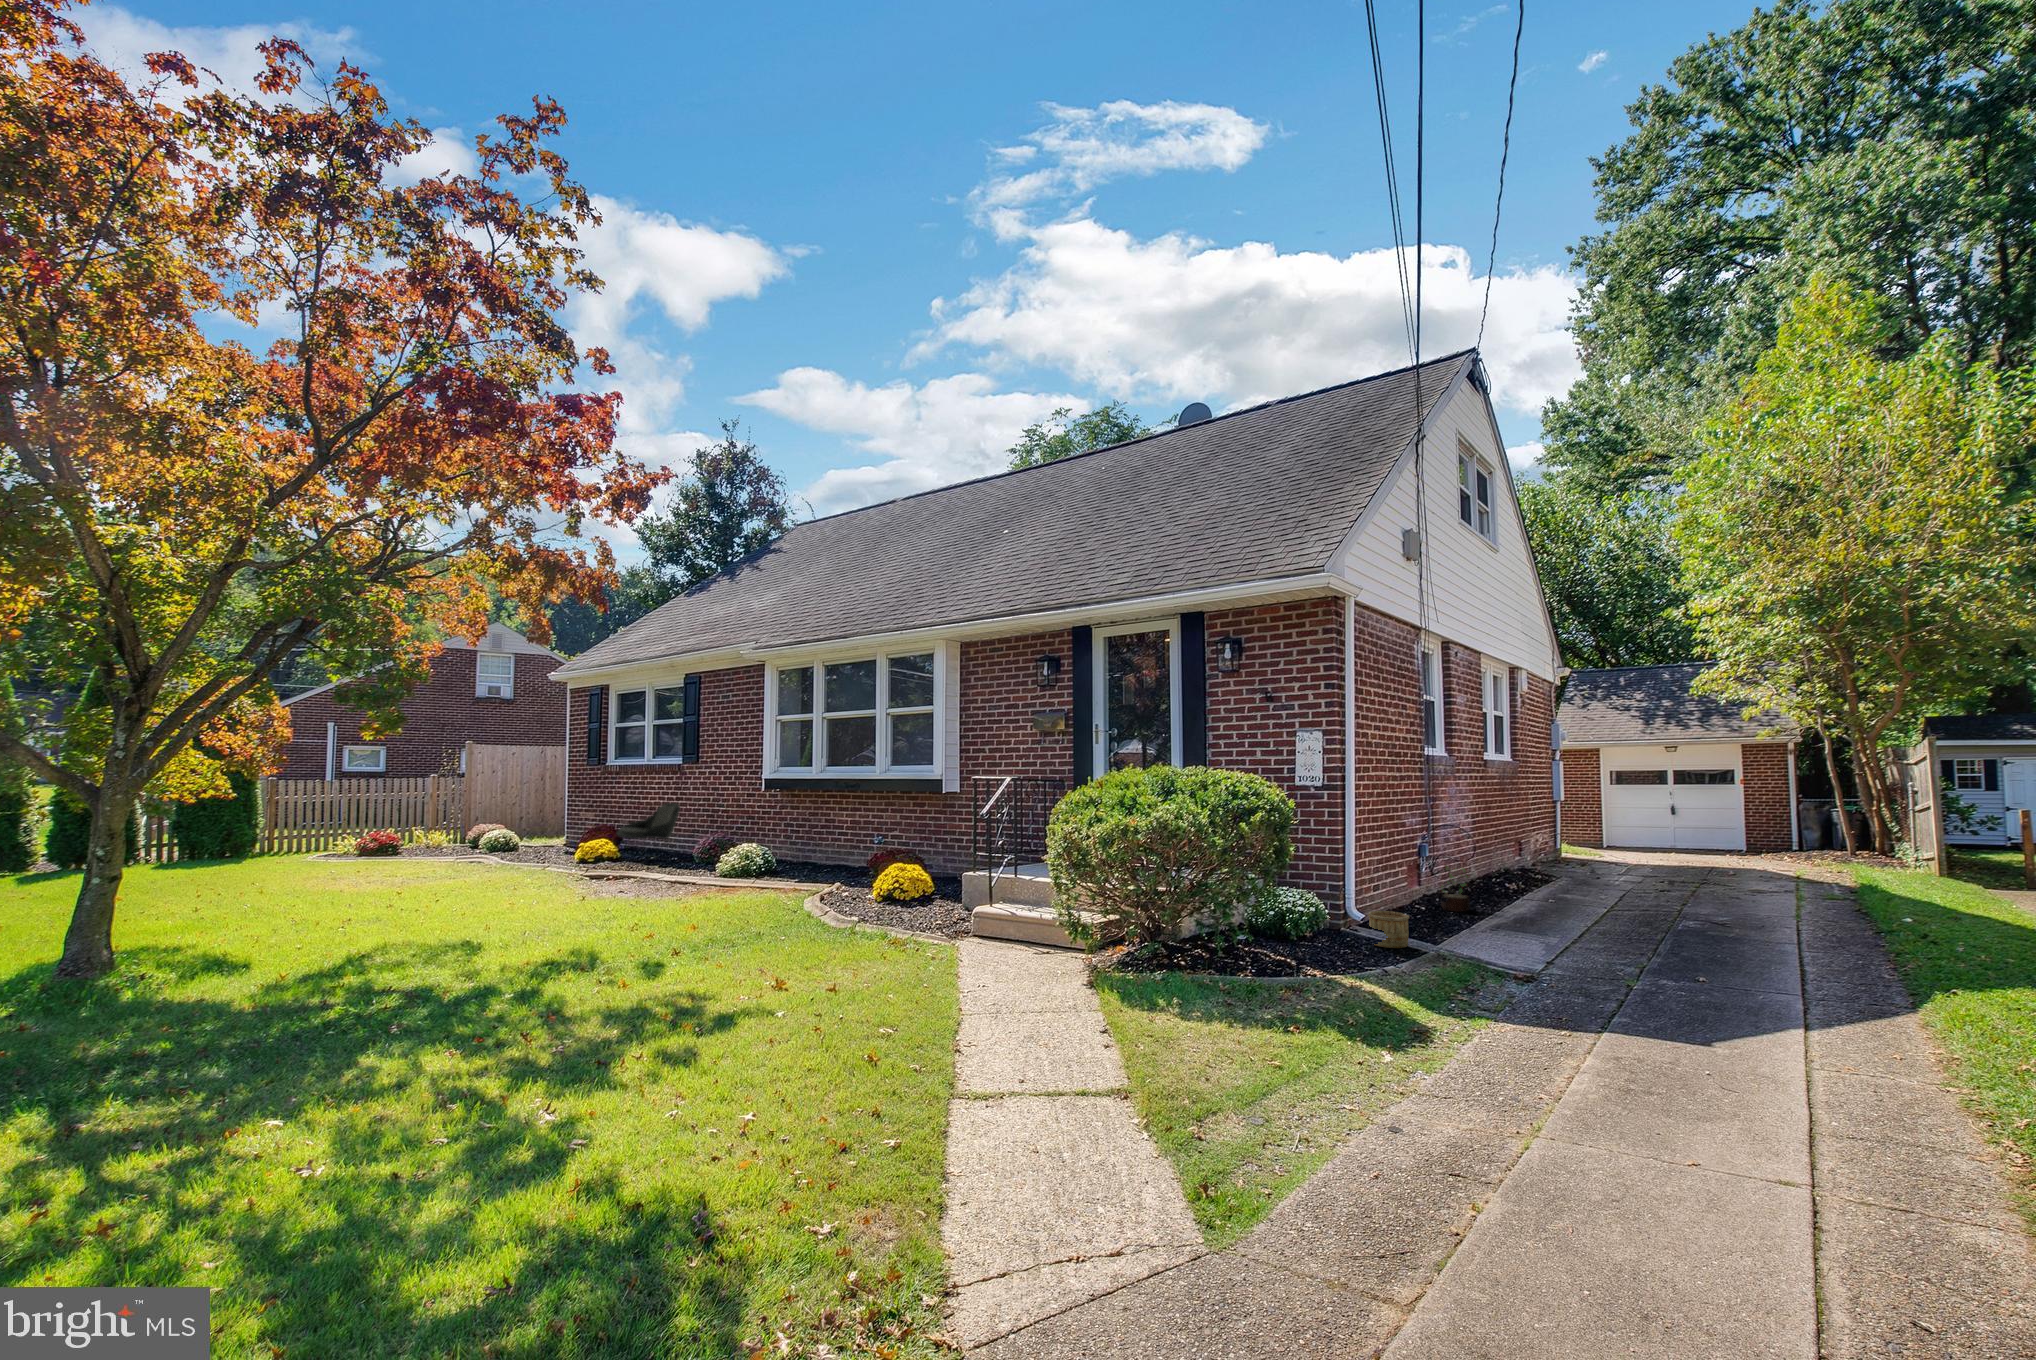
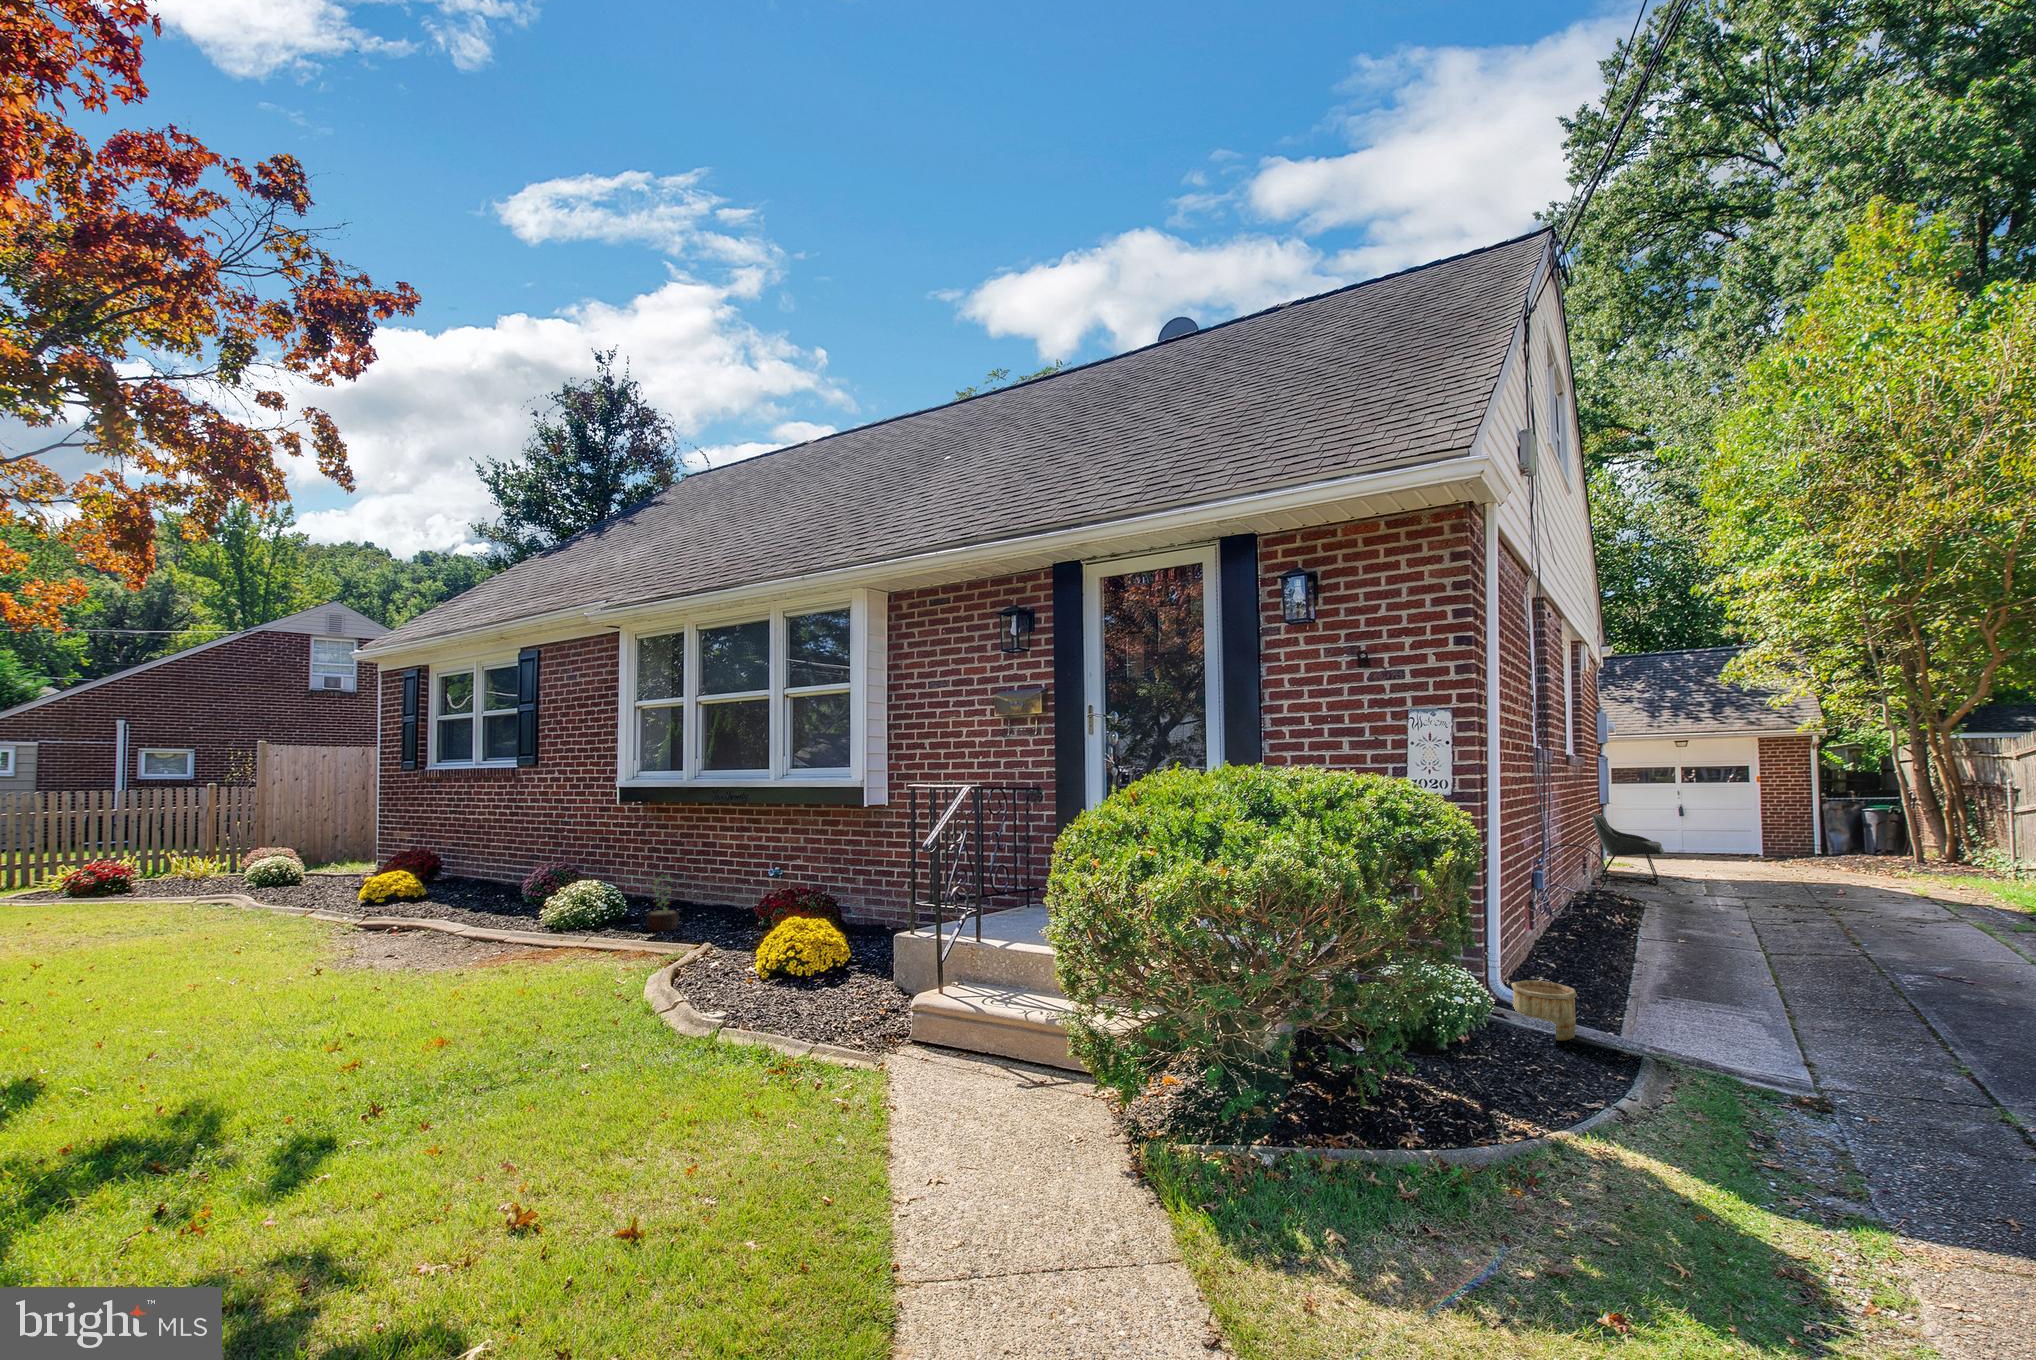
lounge chair: present [617,803,680,864] -> present [1593,814,1665,886]
decorative plant: present [1441,865,1470,912] -> present [646,874,679,931]

